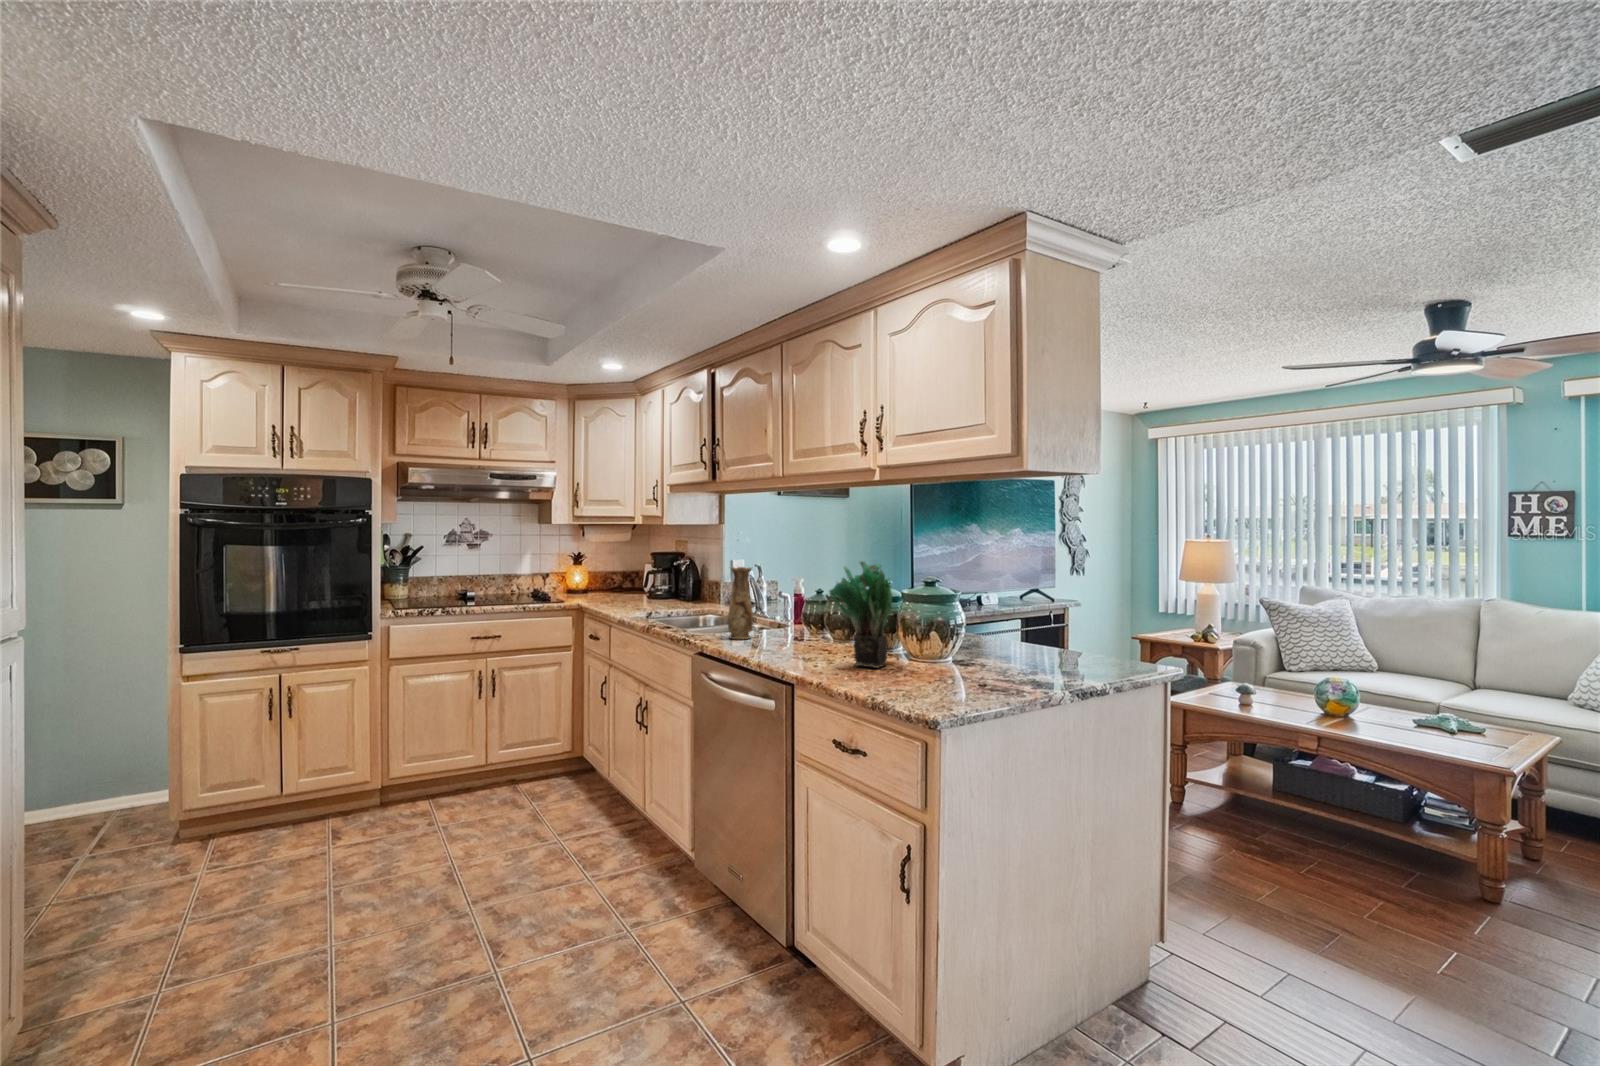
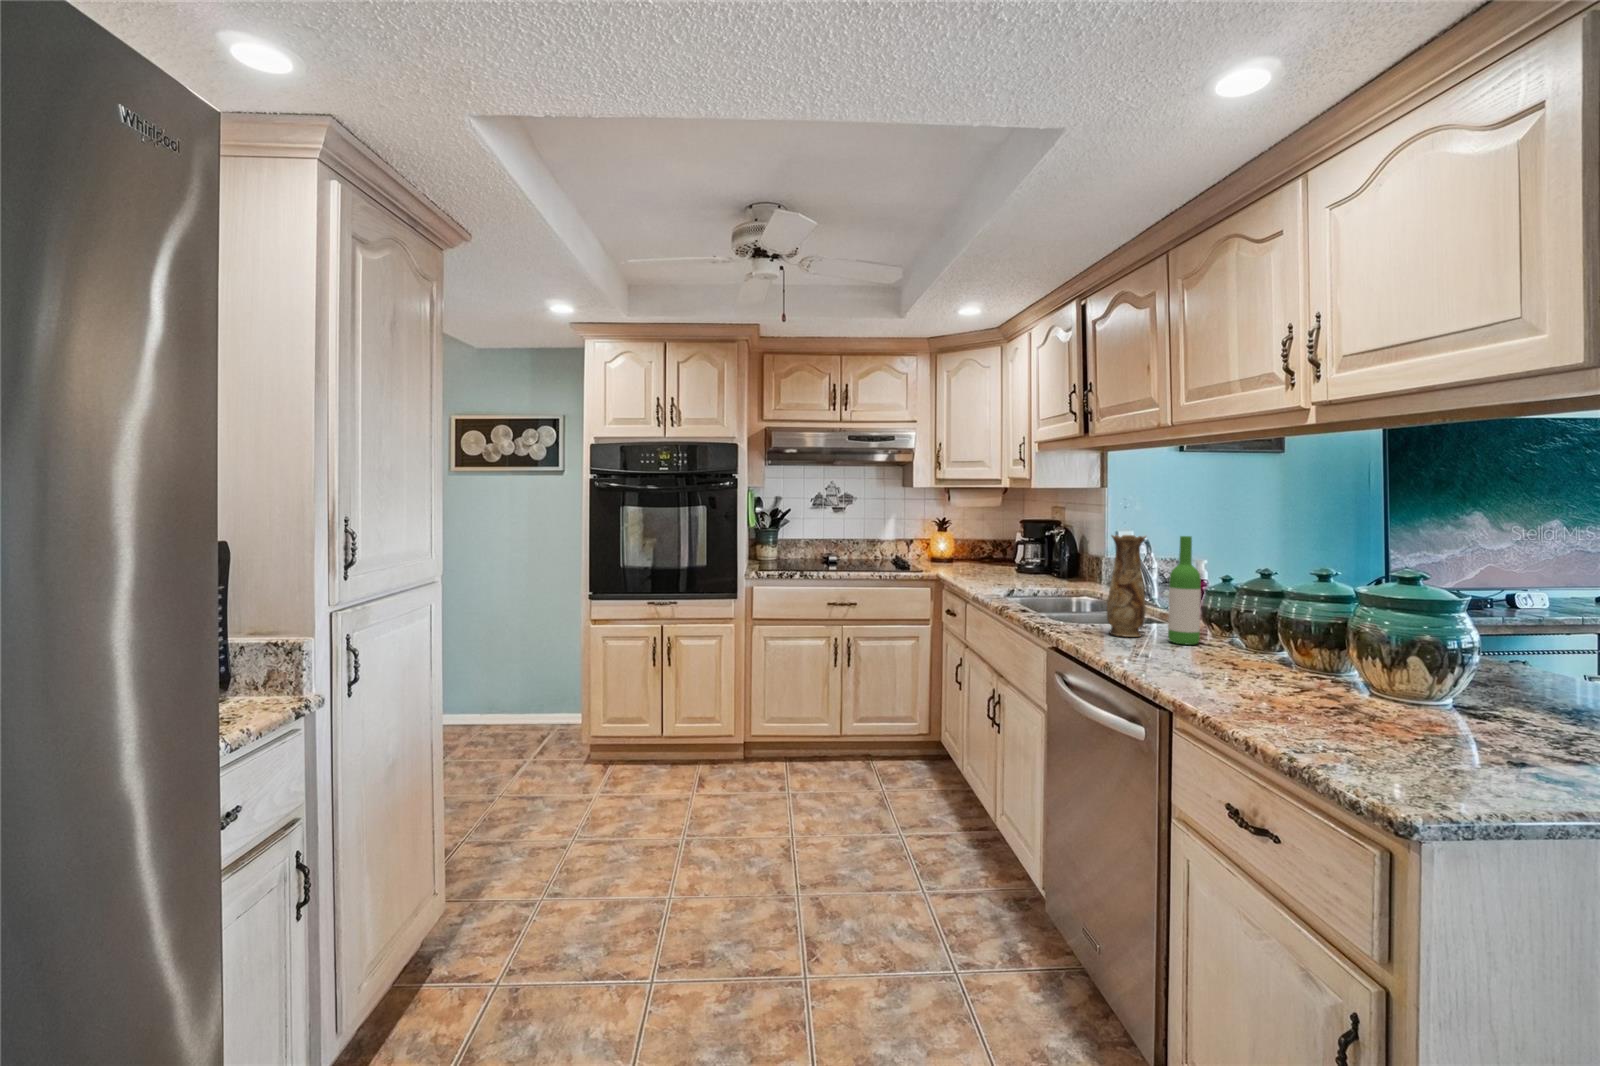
potted plant: present [829,561,892,668] -> none [1300,525,1449,732]
wine bottle: none [767,567,786,641] -> present [1168,536,1201,645]

